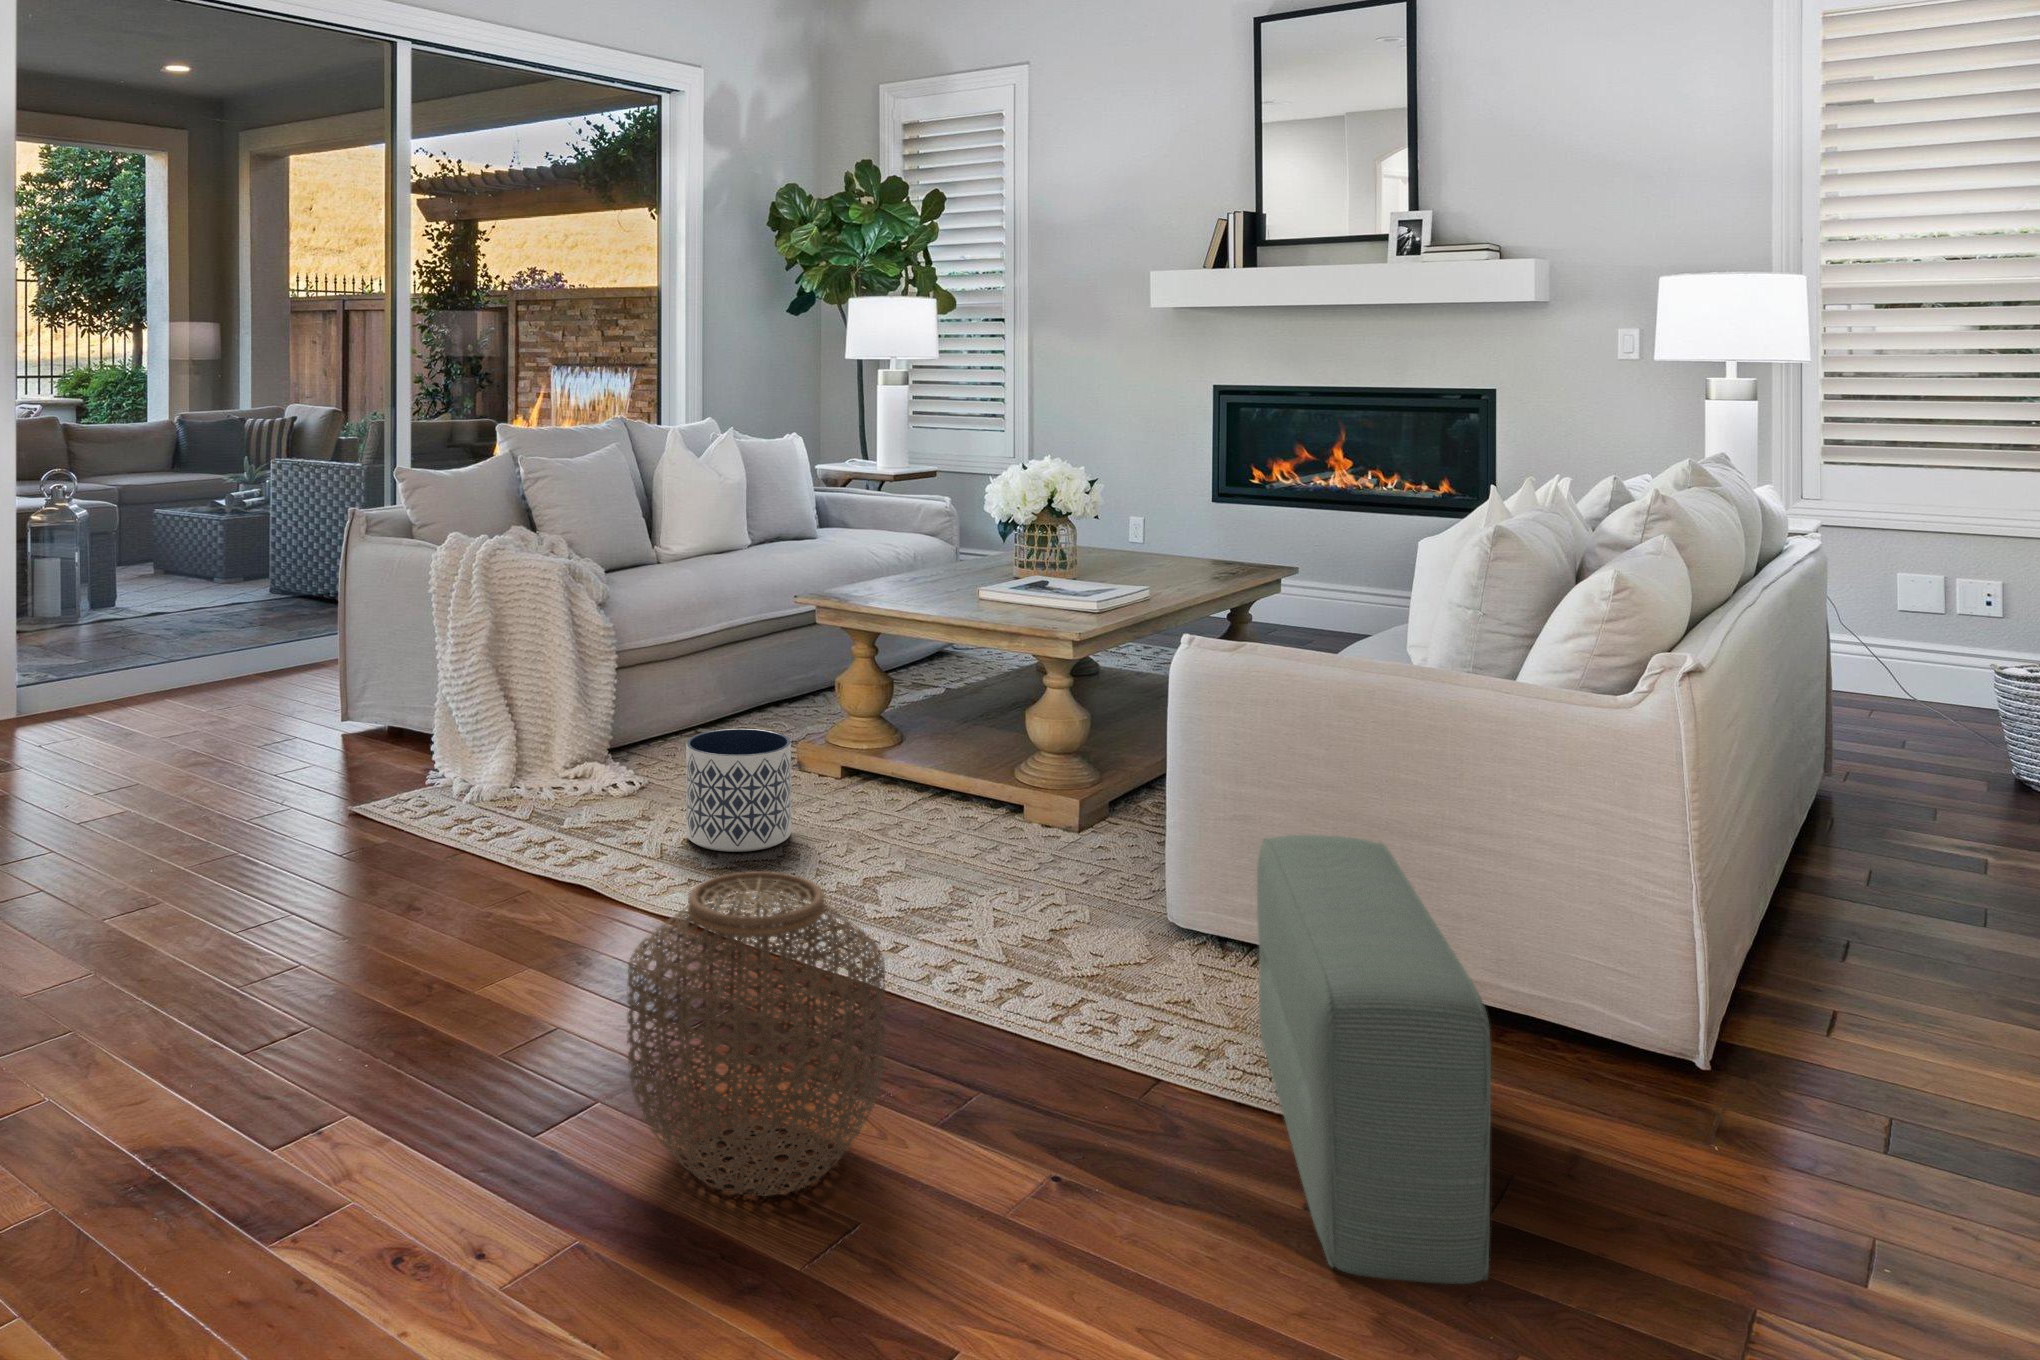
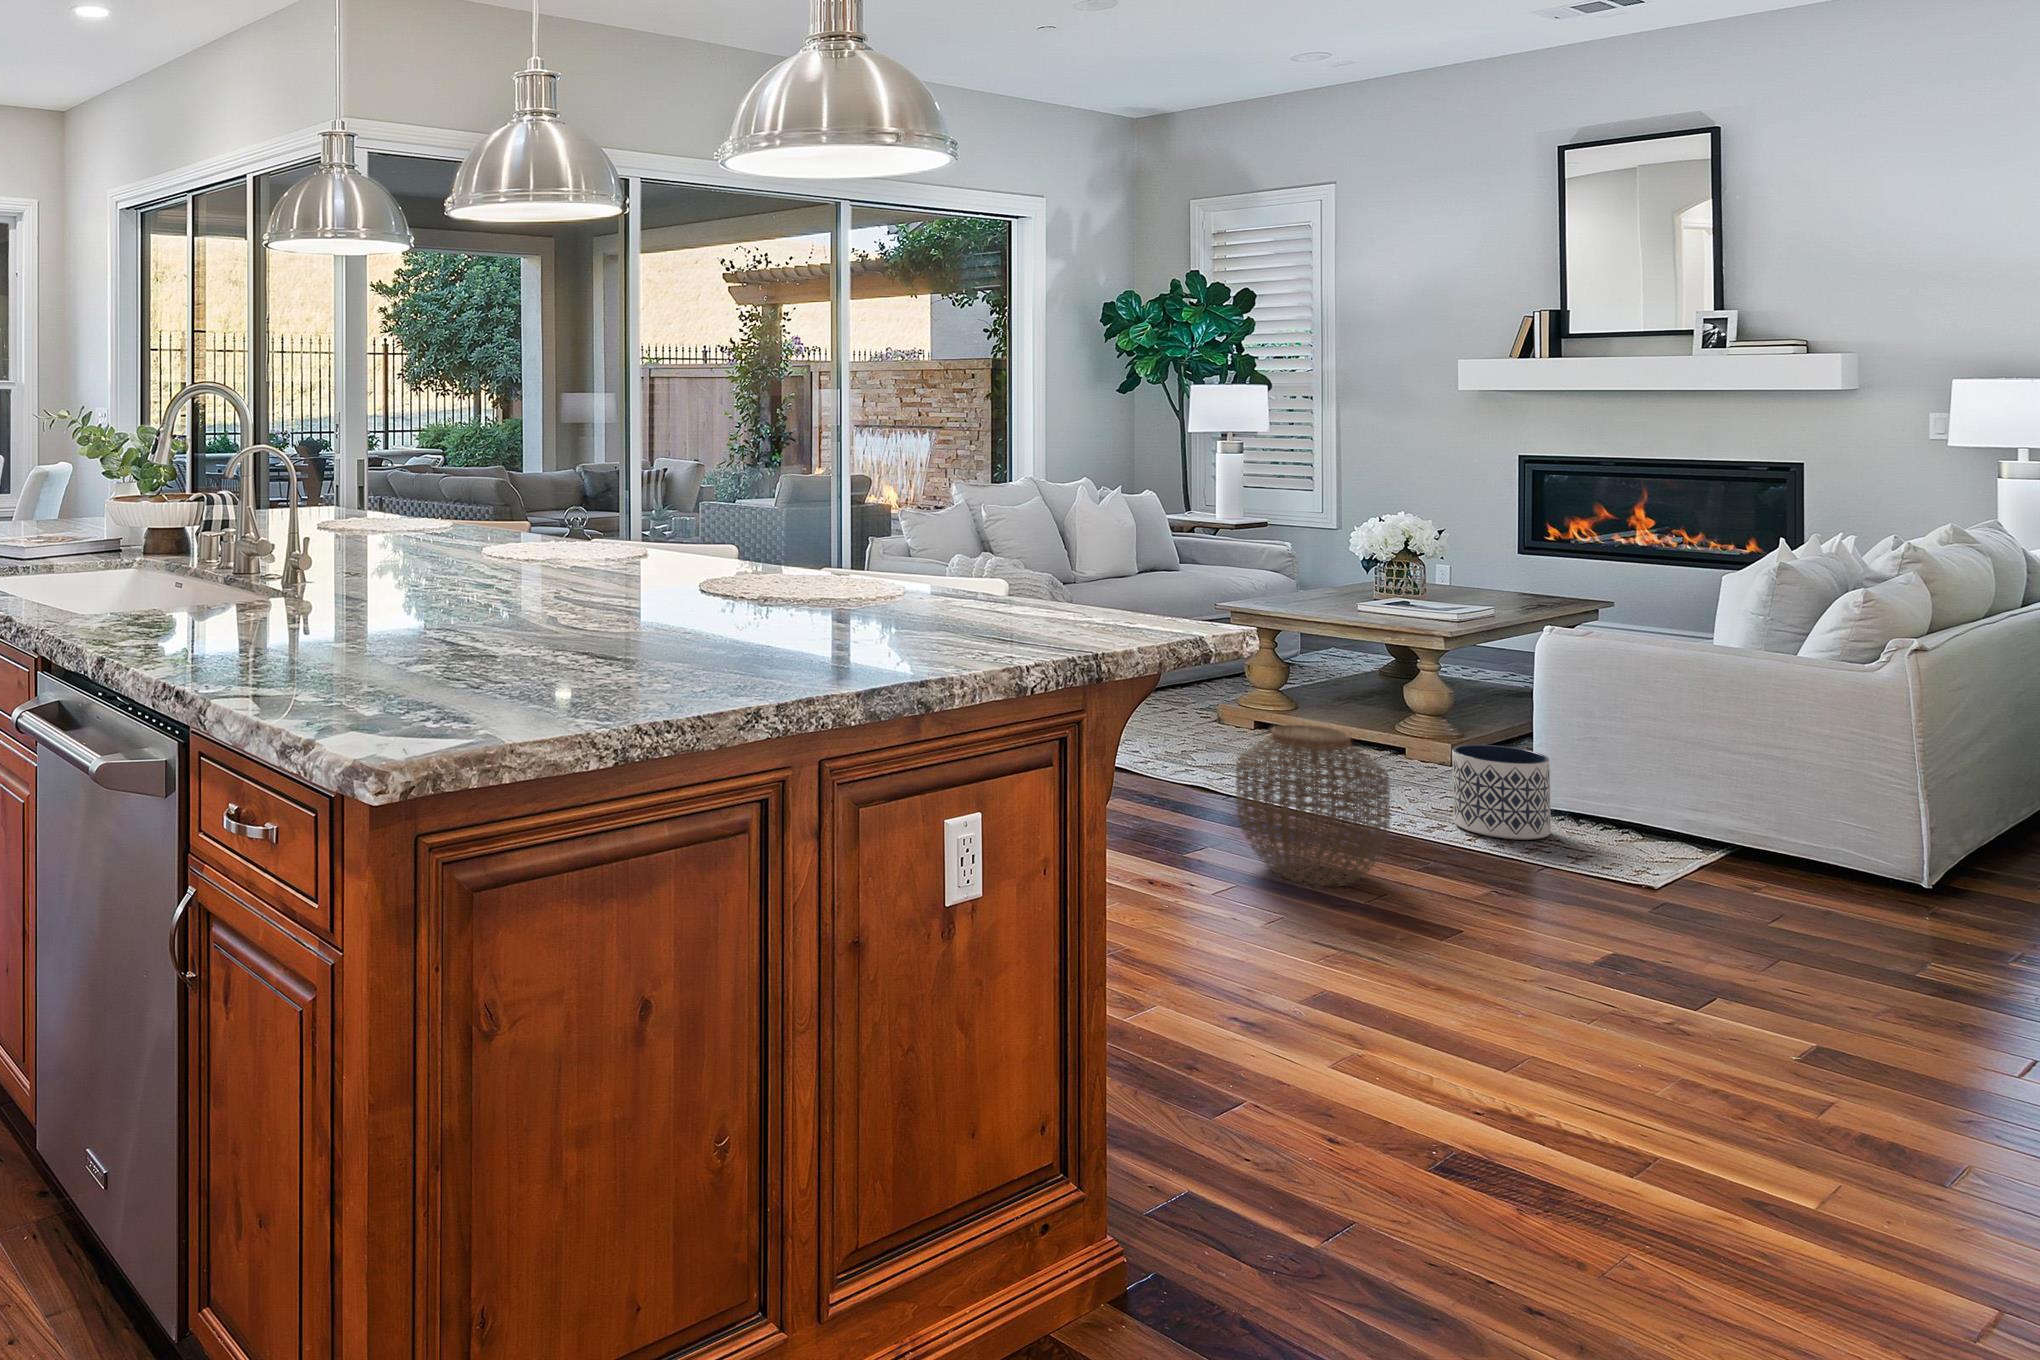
planter: present [686,729,791,852] -> present [1452,745,1551,840]
pouf: present [1257,835,1491,1284] -> none [1611,737,1771,945]

